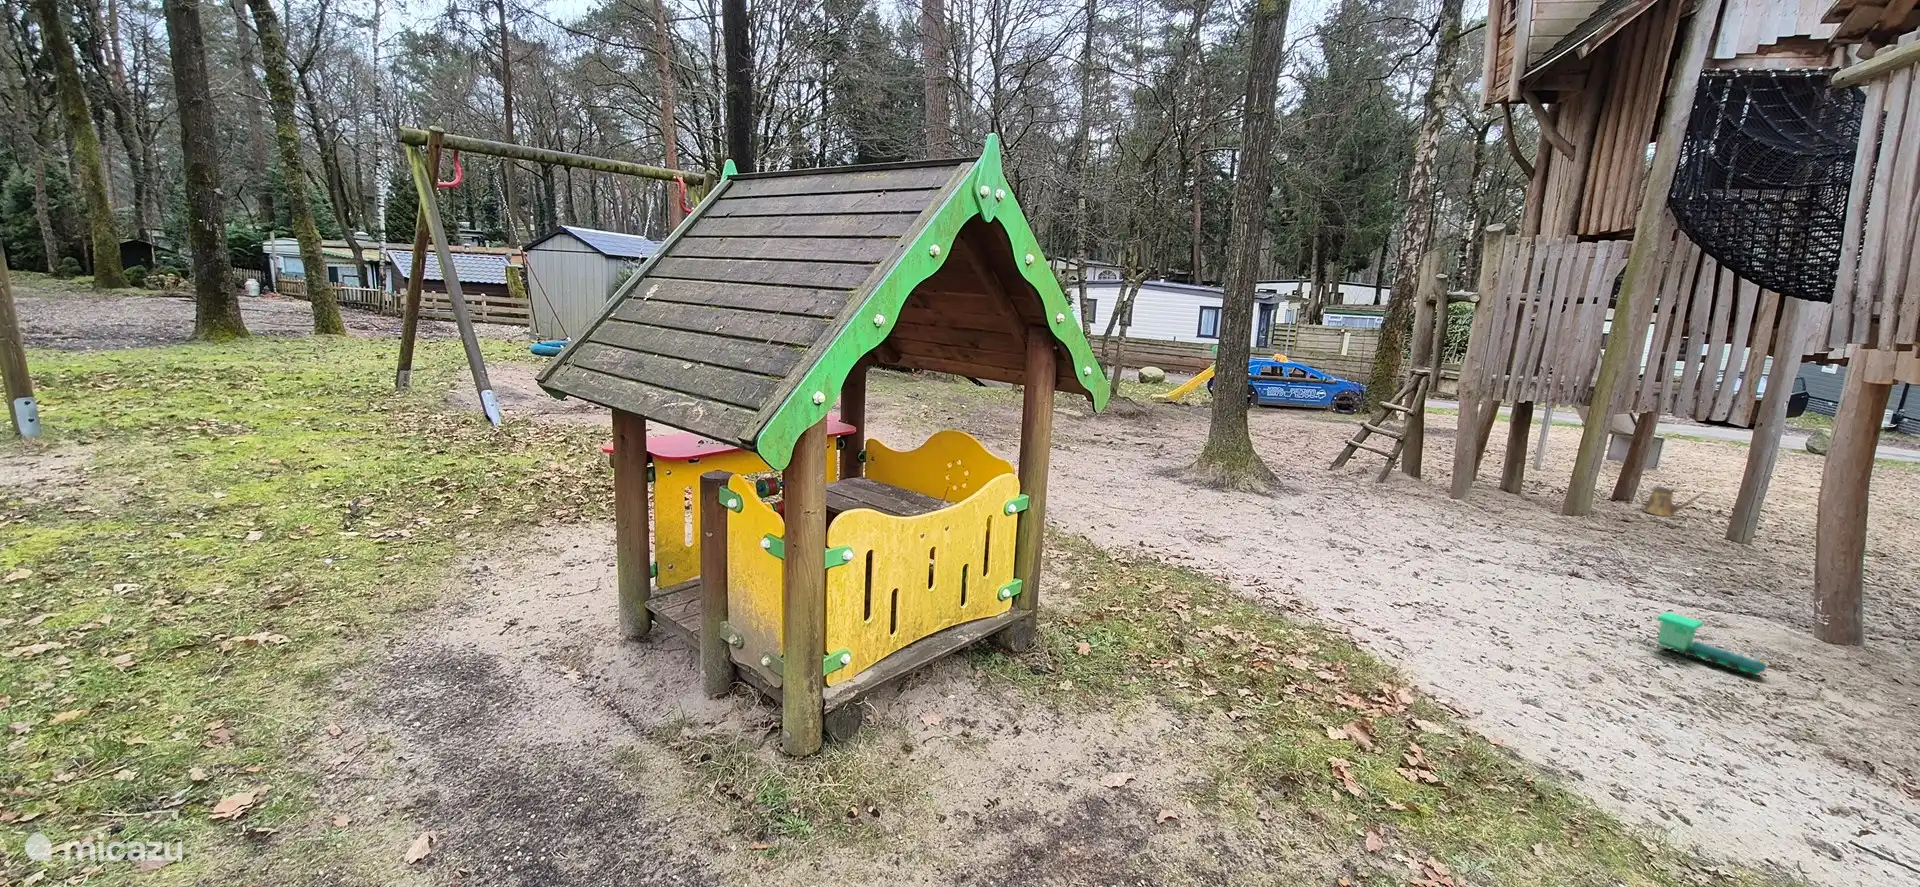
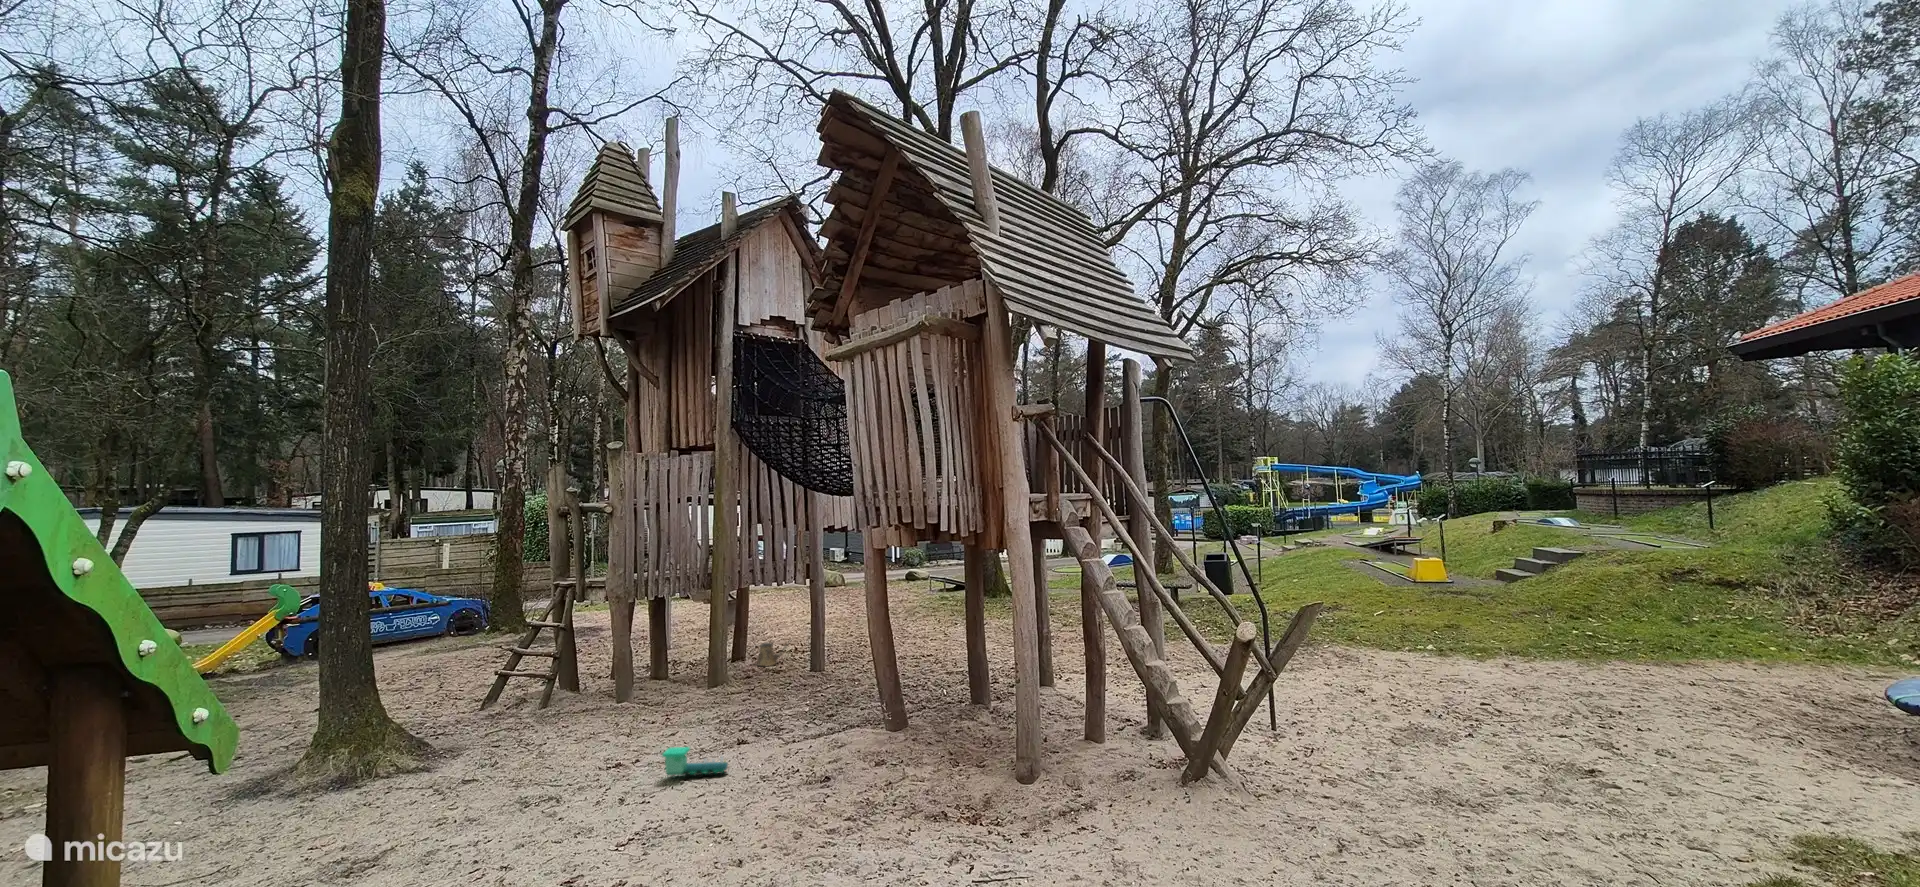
toy train: present [1657,612,1766,676] -> present [662,747,728,778]

